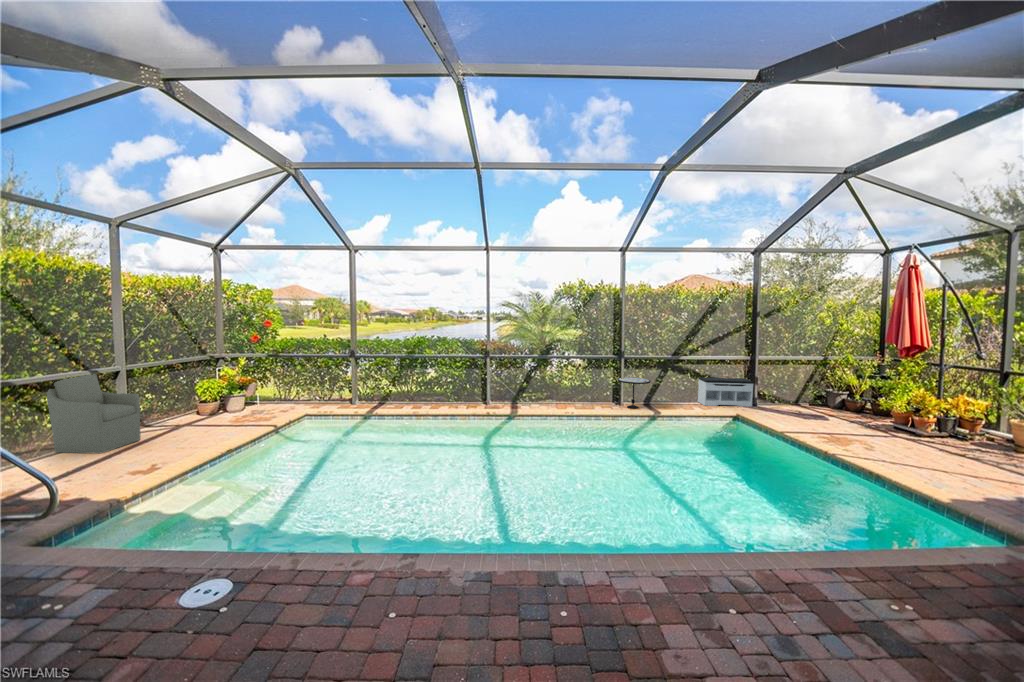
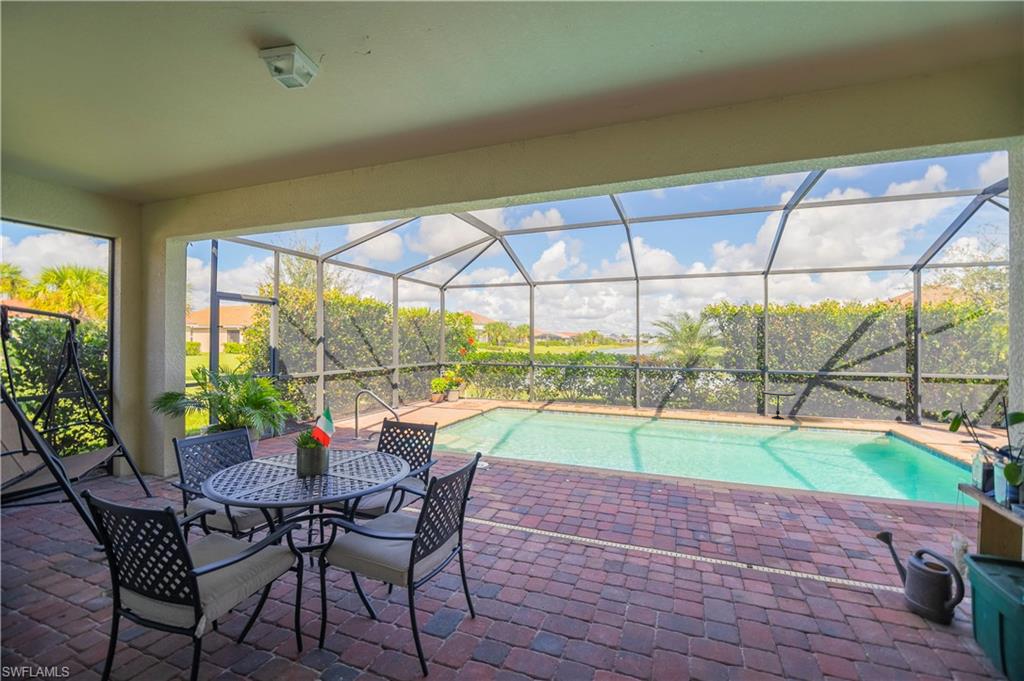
chair: present [47,374,141,454] -> none [361,369,405,417]
bench: present [698,377,753,407] -> none [853,394,915,425]

